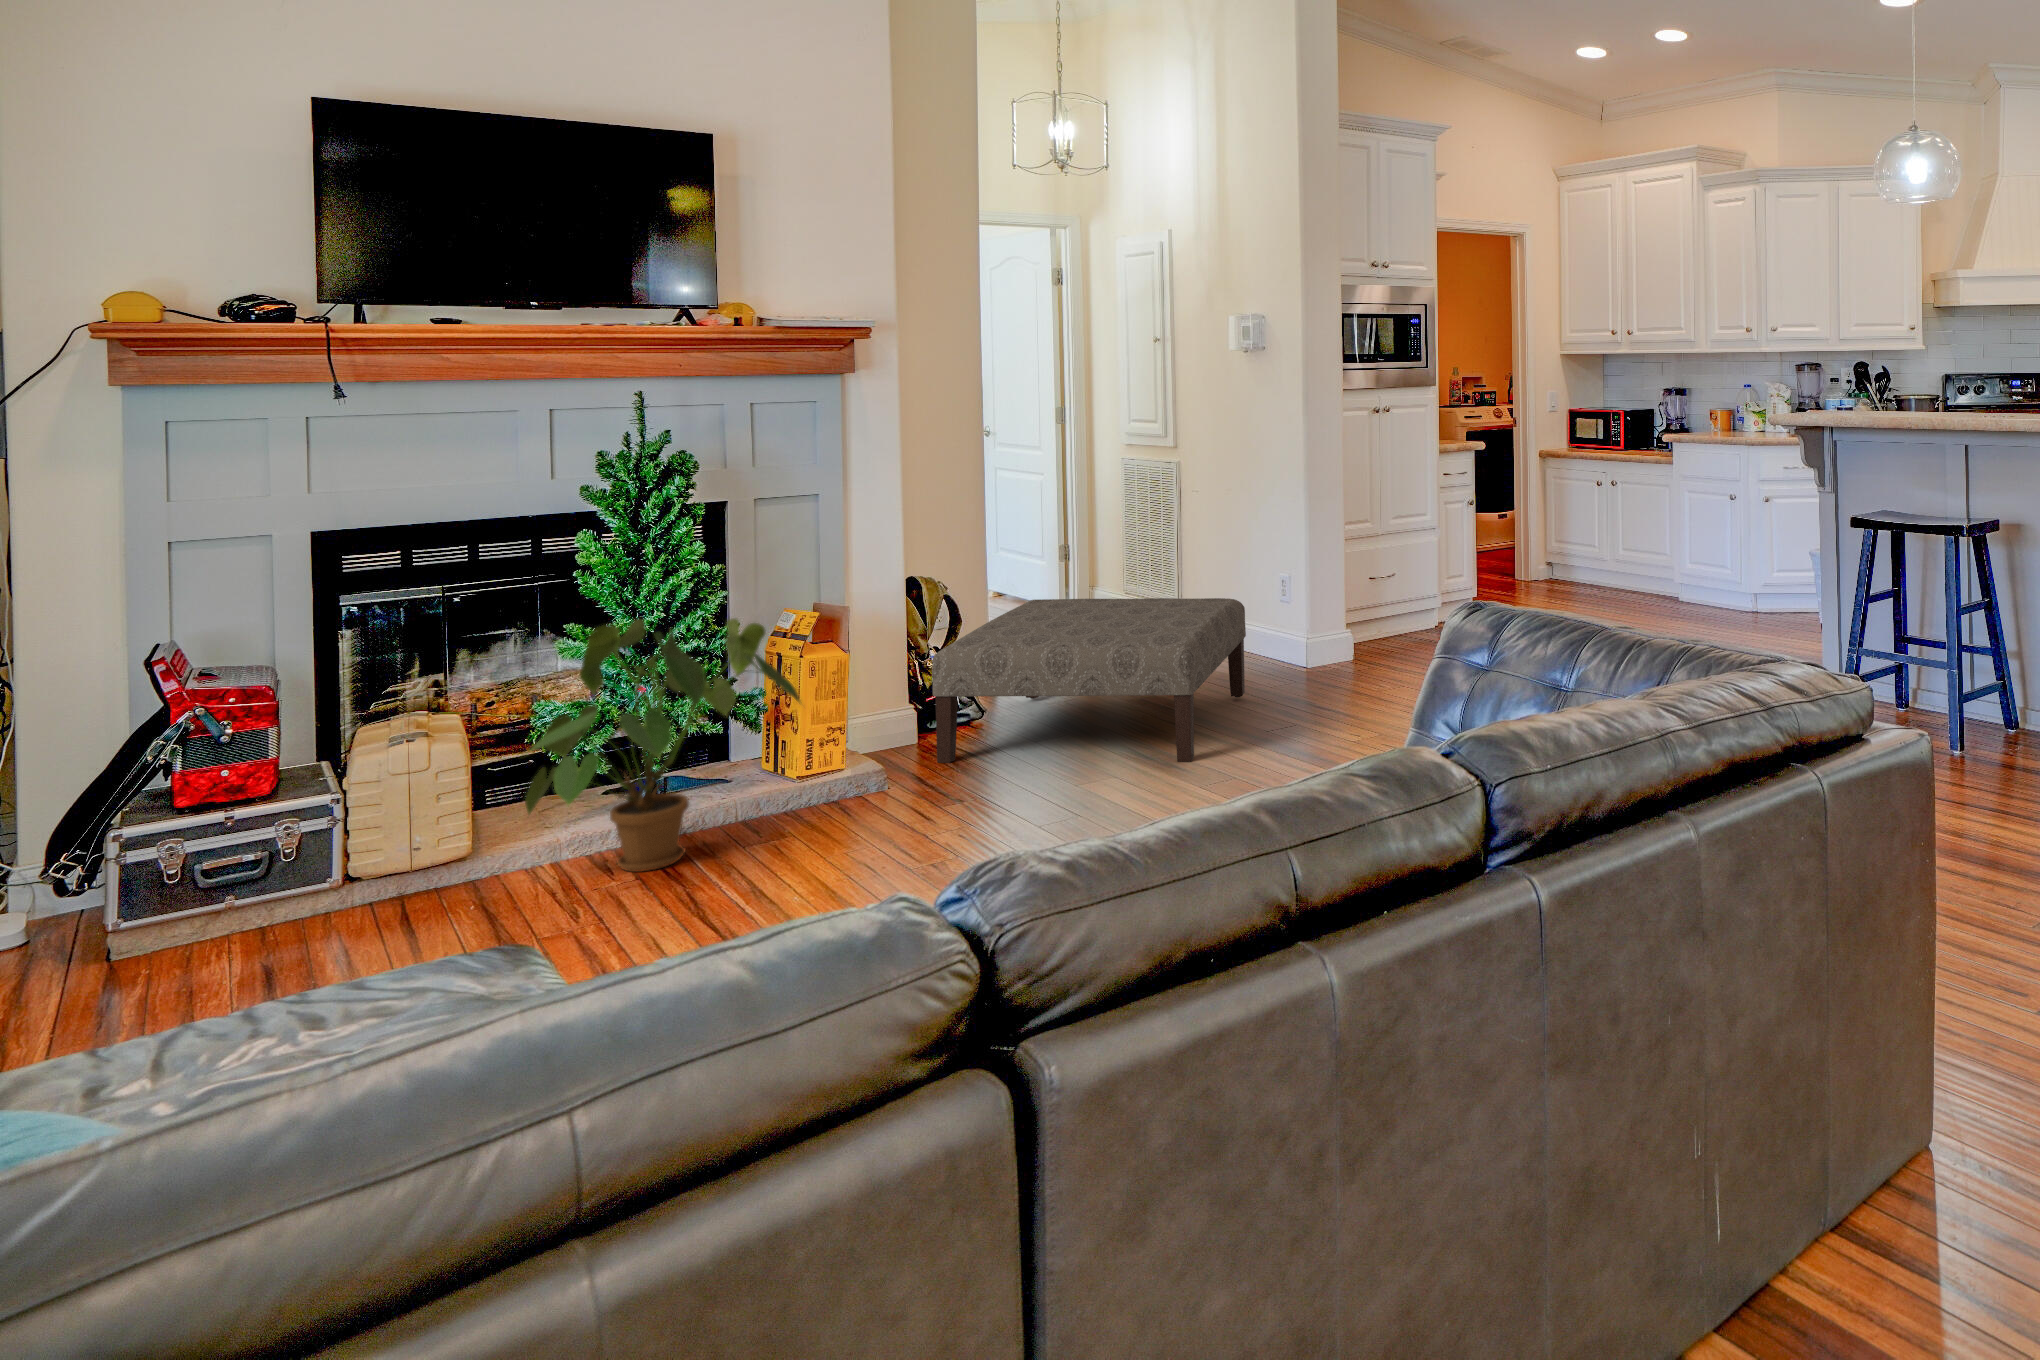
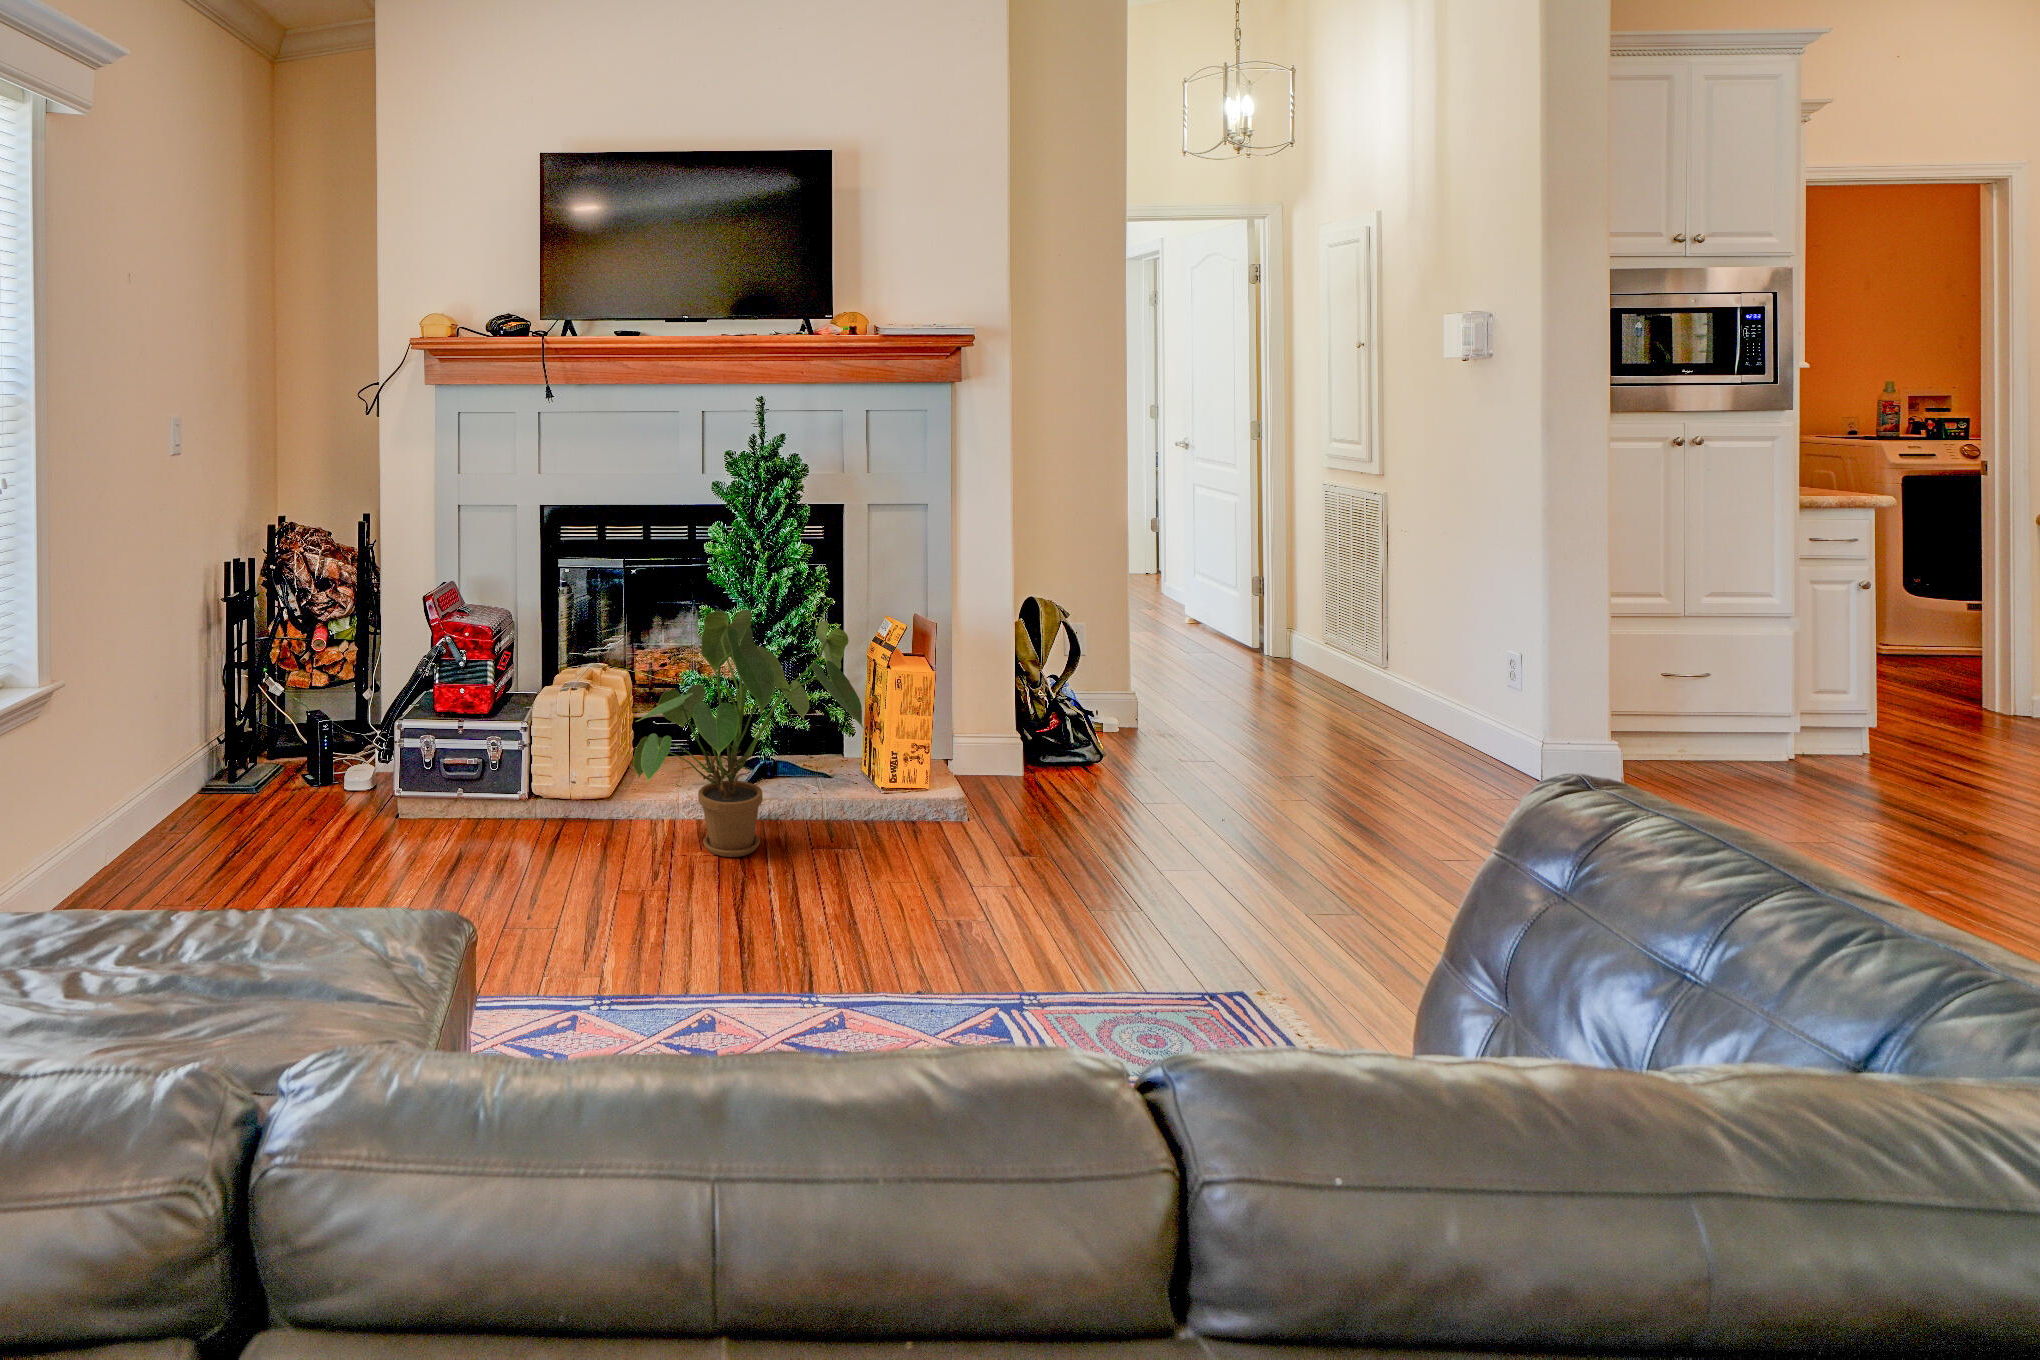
ottoman: present [932,598,1246,763] -> none [1028,638,1445,897]

